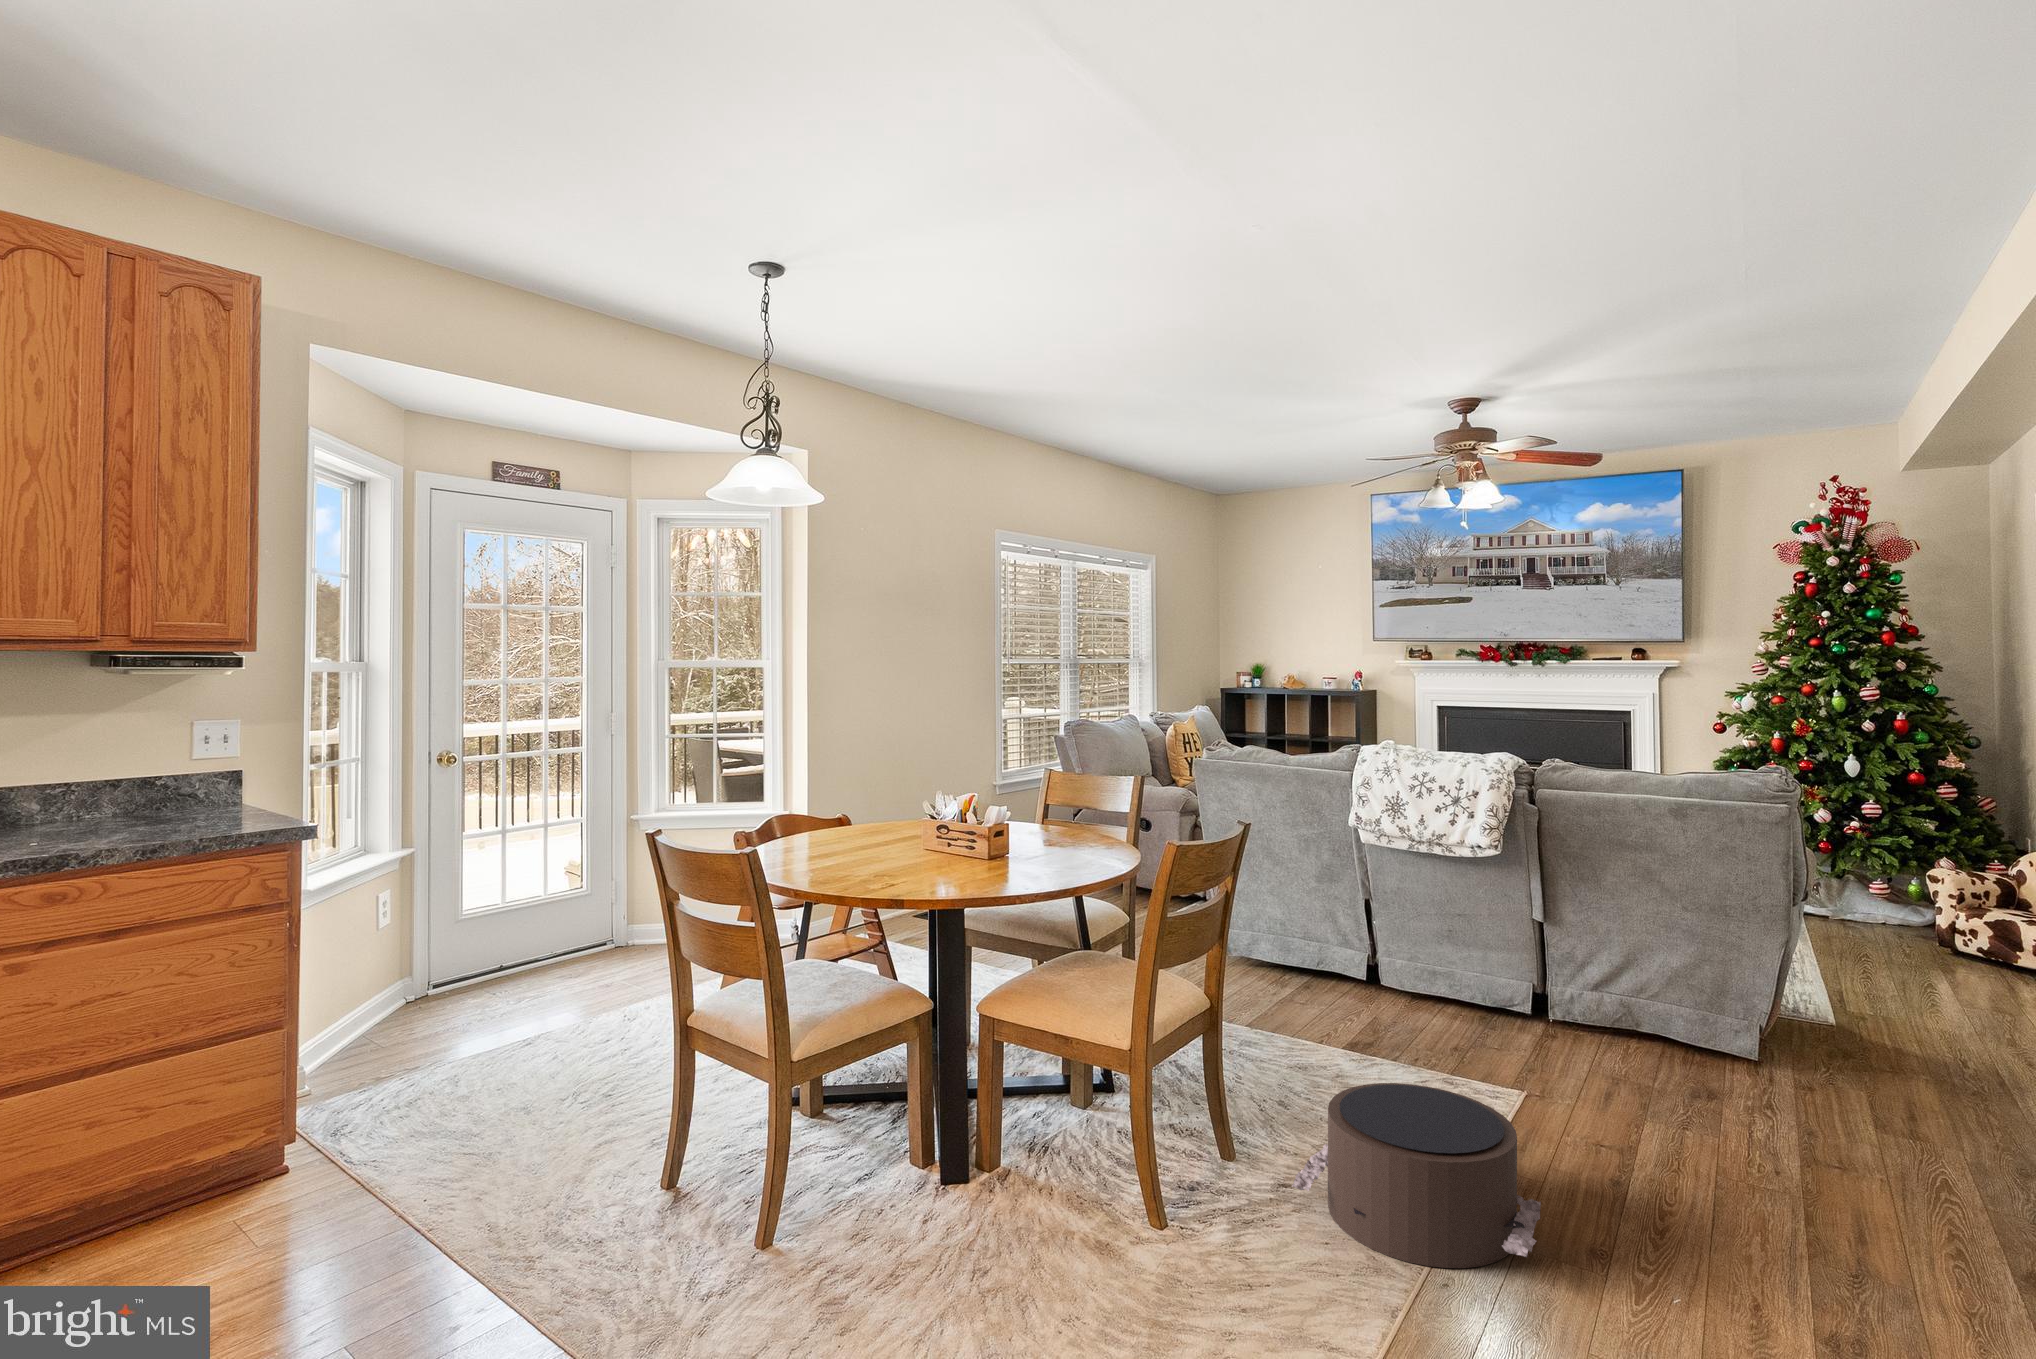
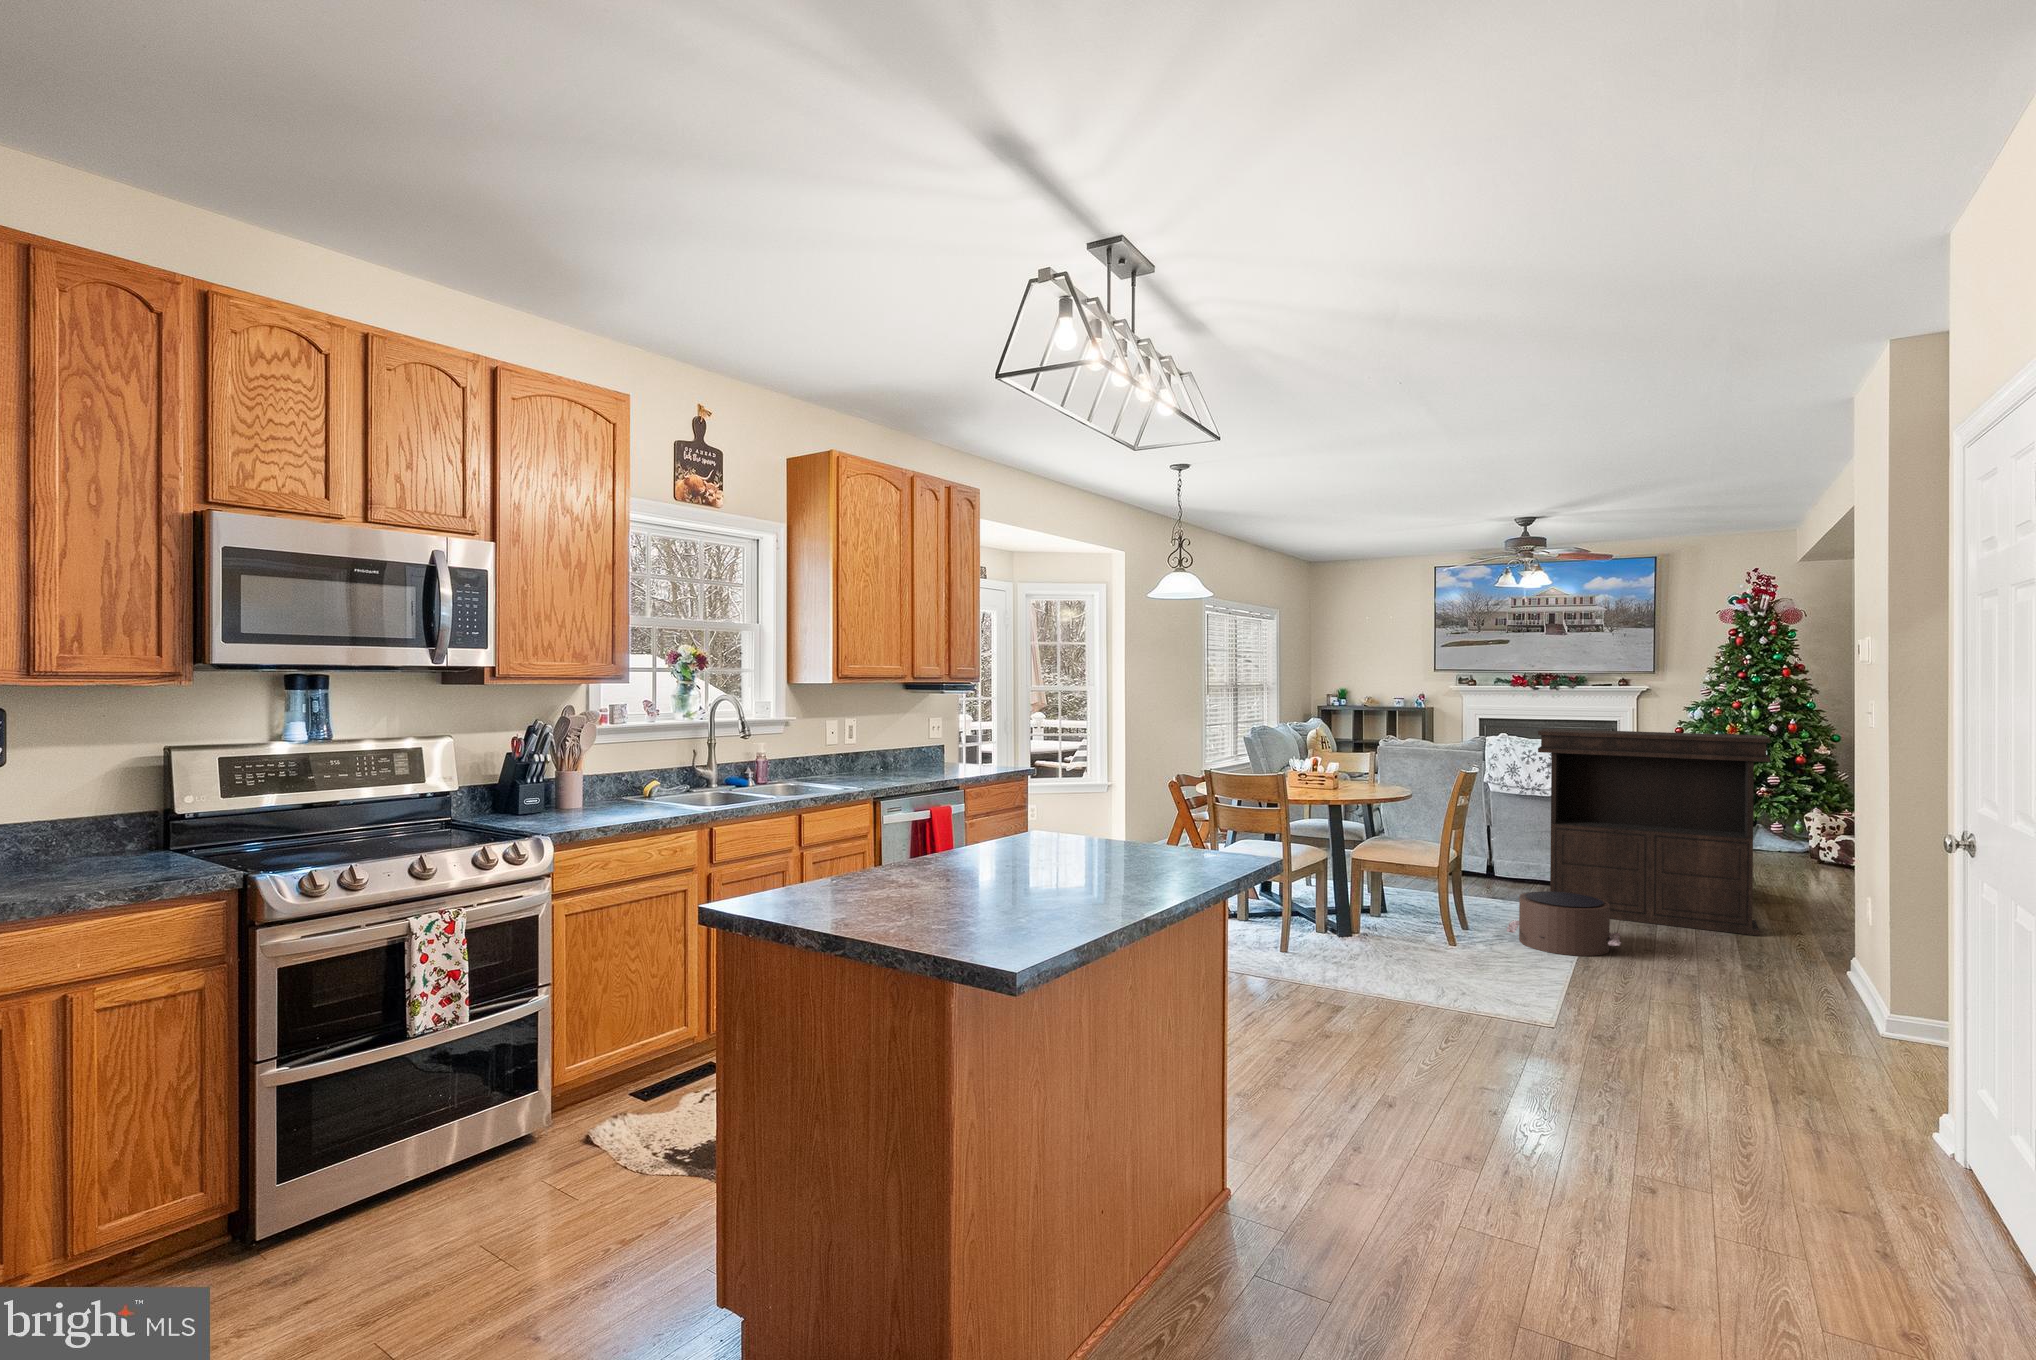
console table: none [1415,734,1888,1183] -> present [1538,729,1770,936]

